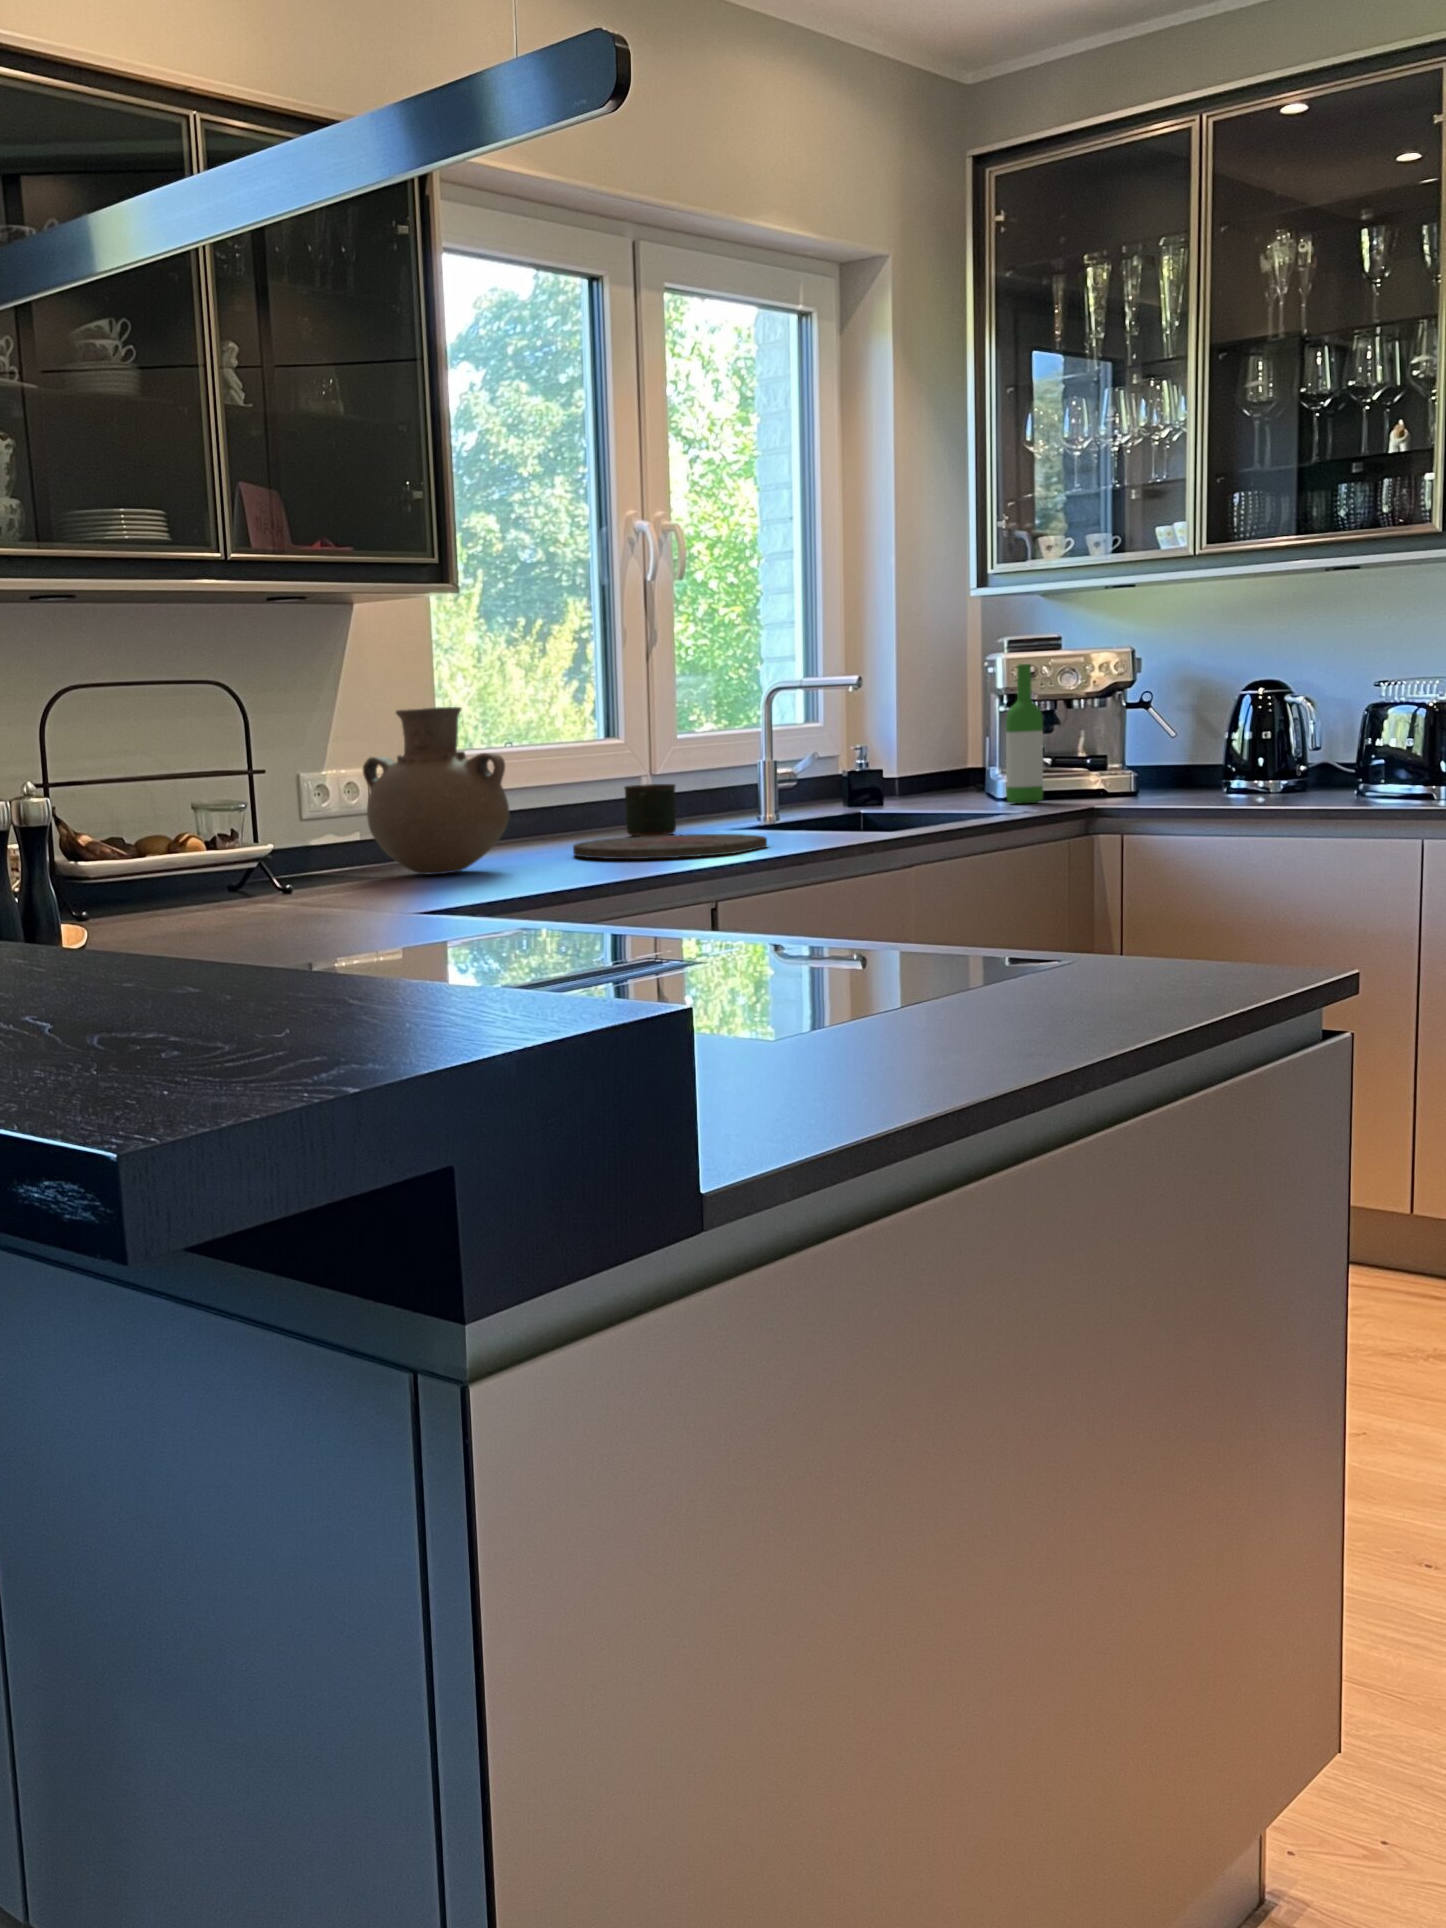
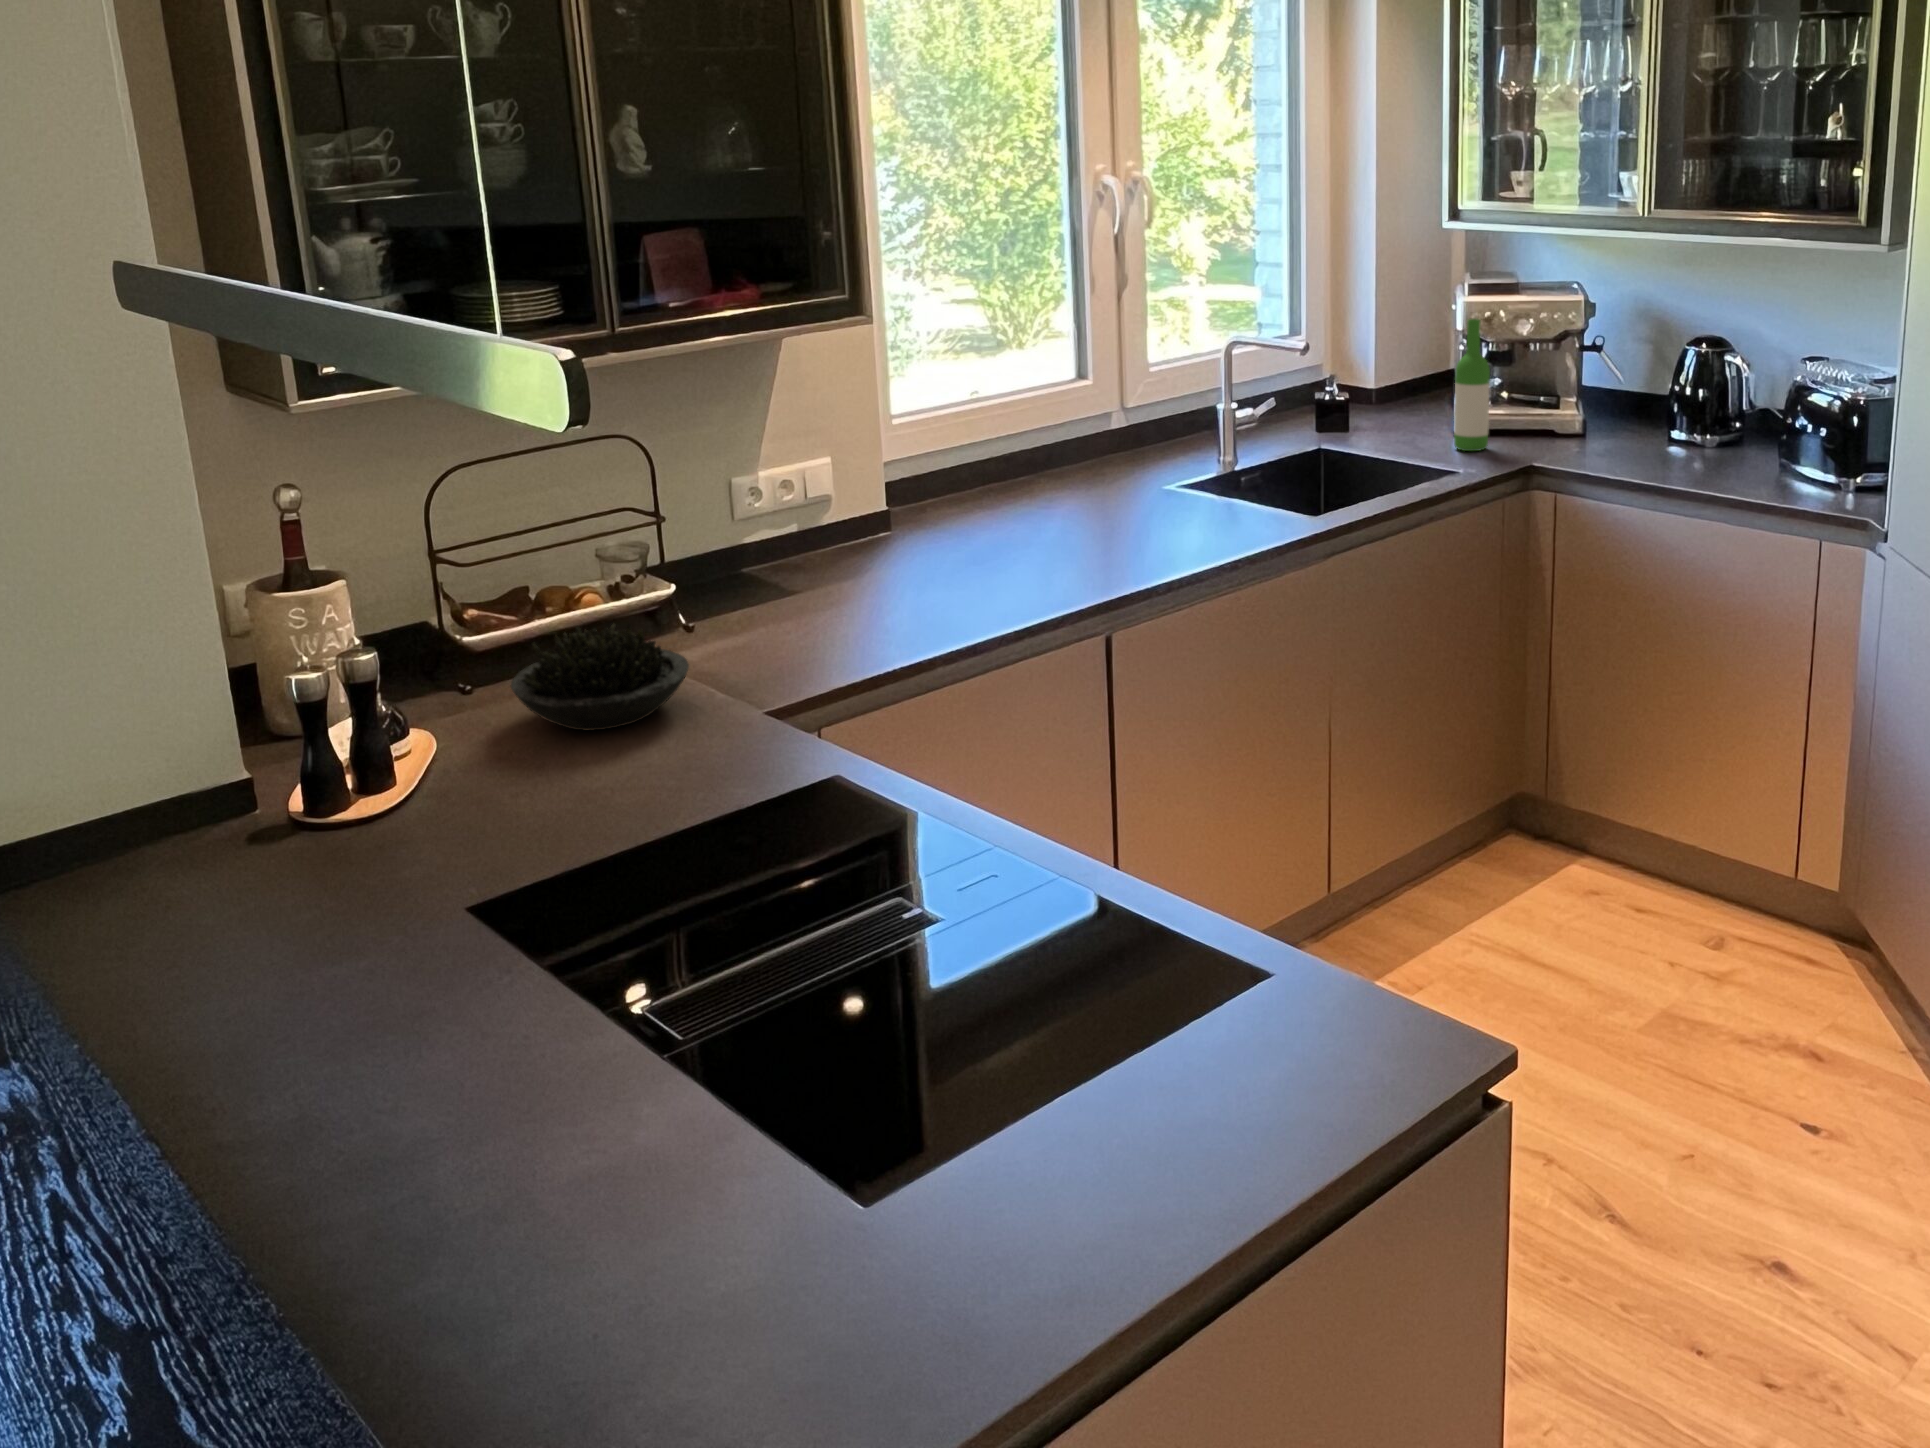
vase: present [363,707,510,875] -> none [786,425,923,587]
mug: present [625,784,676,836] -> none [1073,442,1123,497]
succulent plant: none [146,830,327,930] -> present [511,624,689,731]
cutting board: present [573,834,767,859] -> none [999,514,1182,571]

